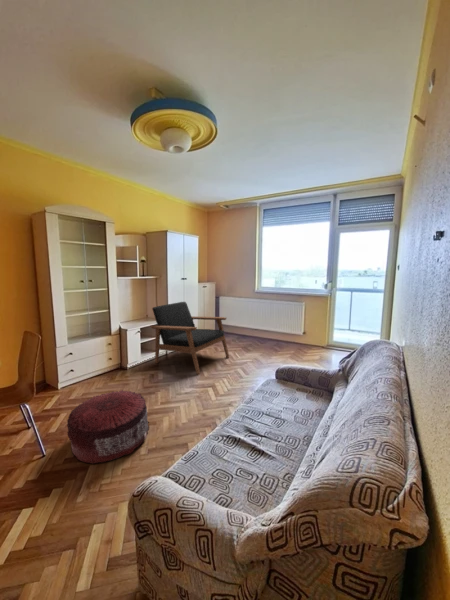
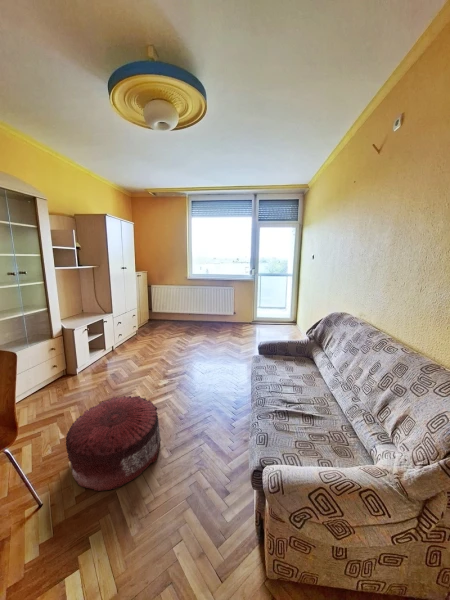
armchair: present [151,302,229,375] -> none [97,293,181,364]

